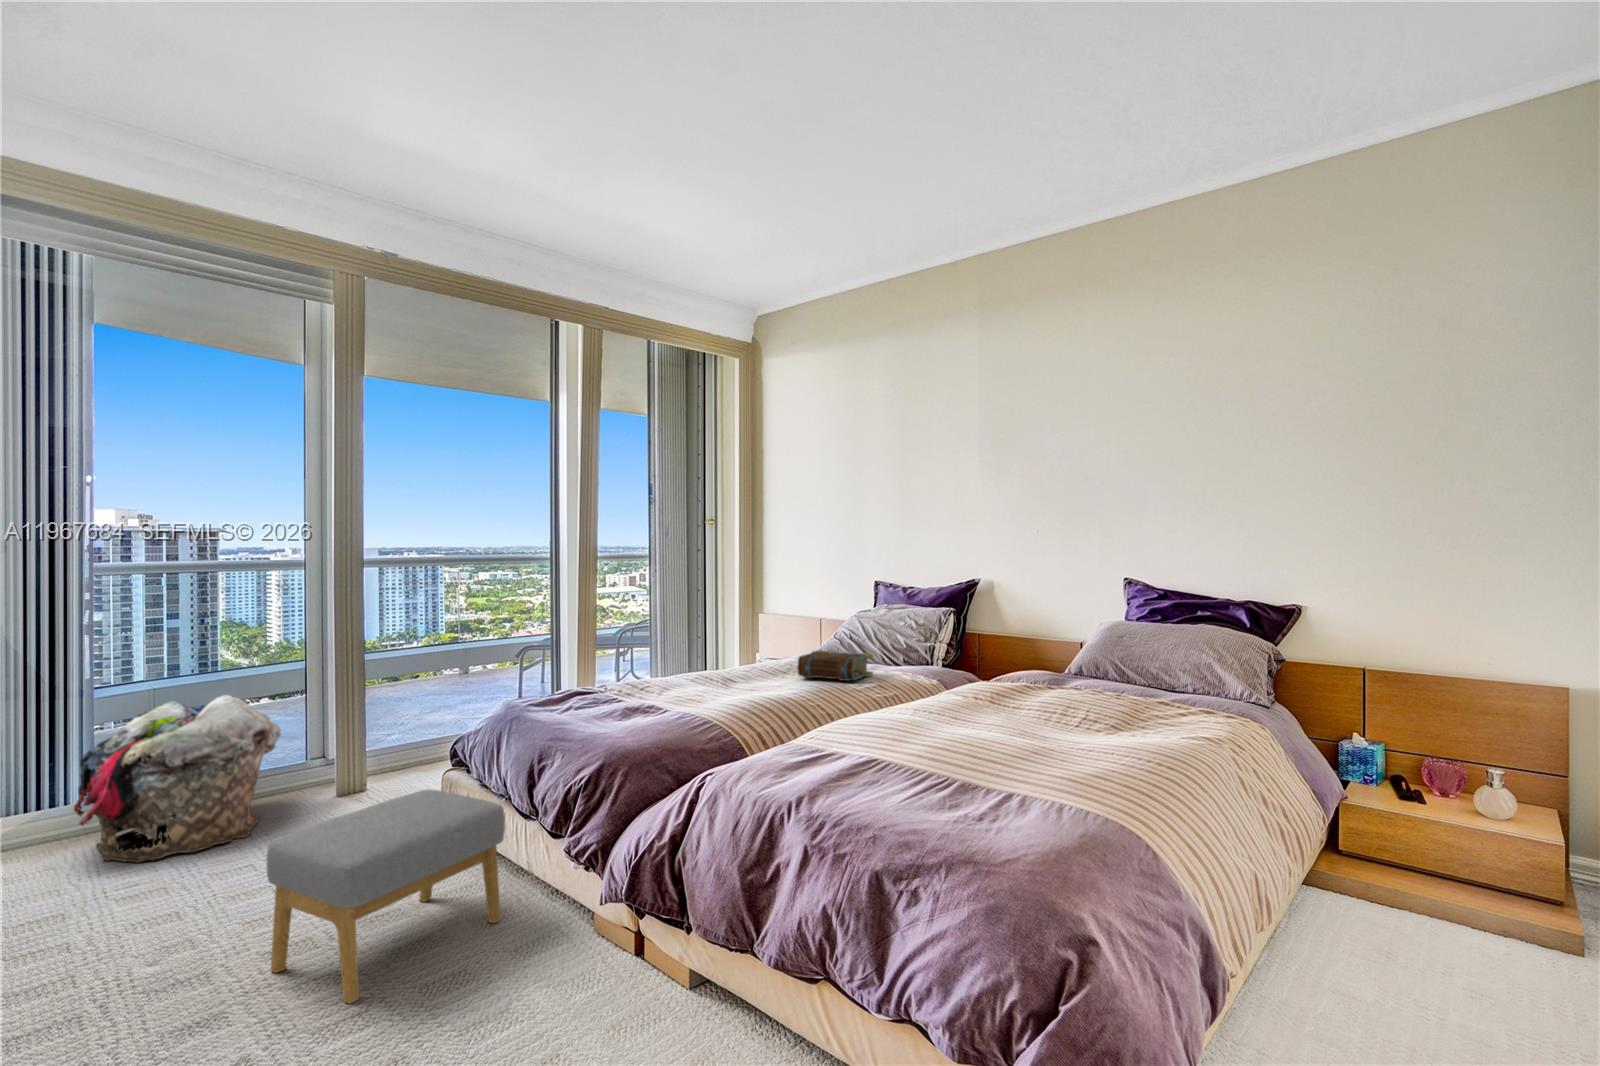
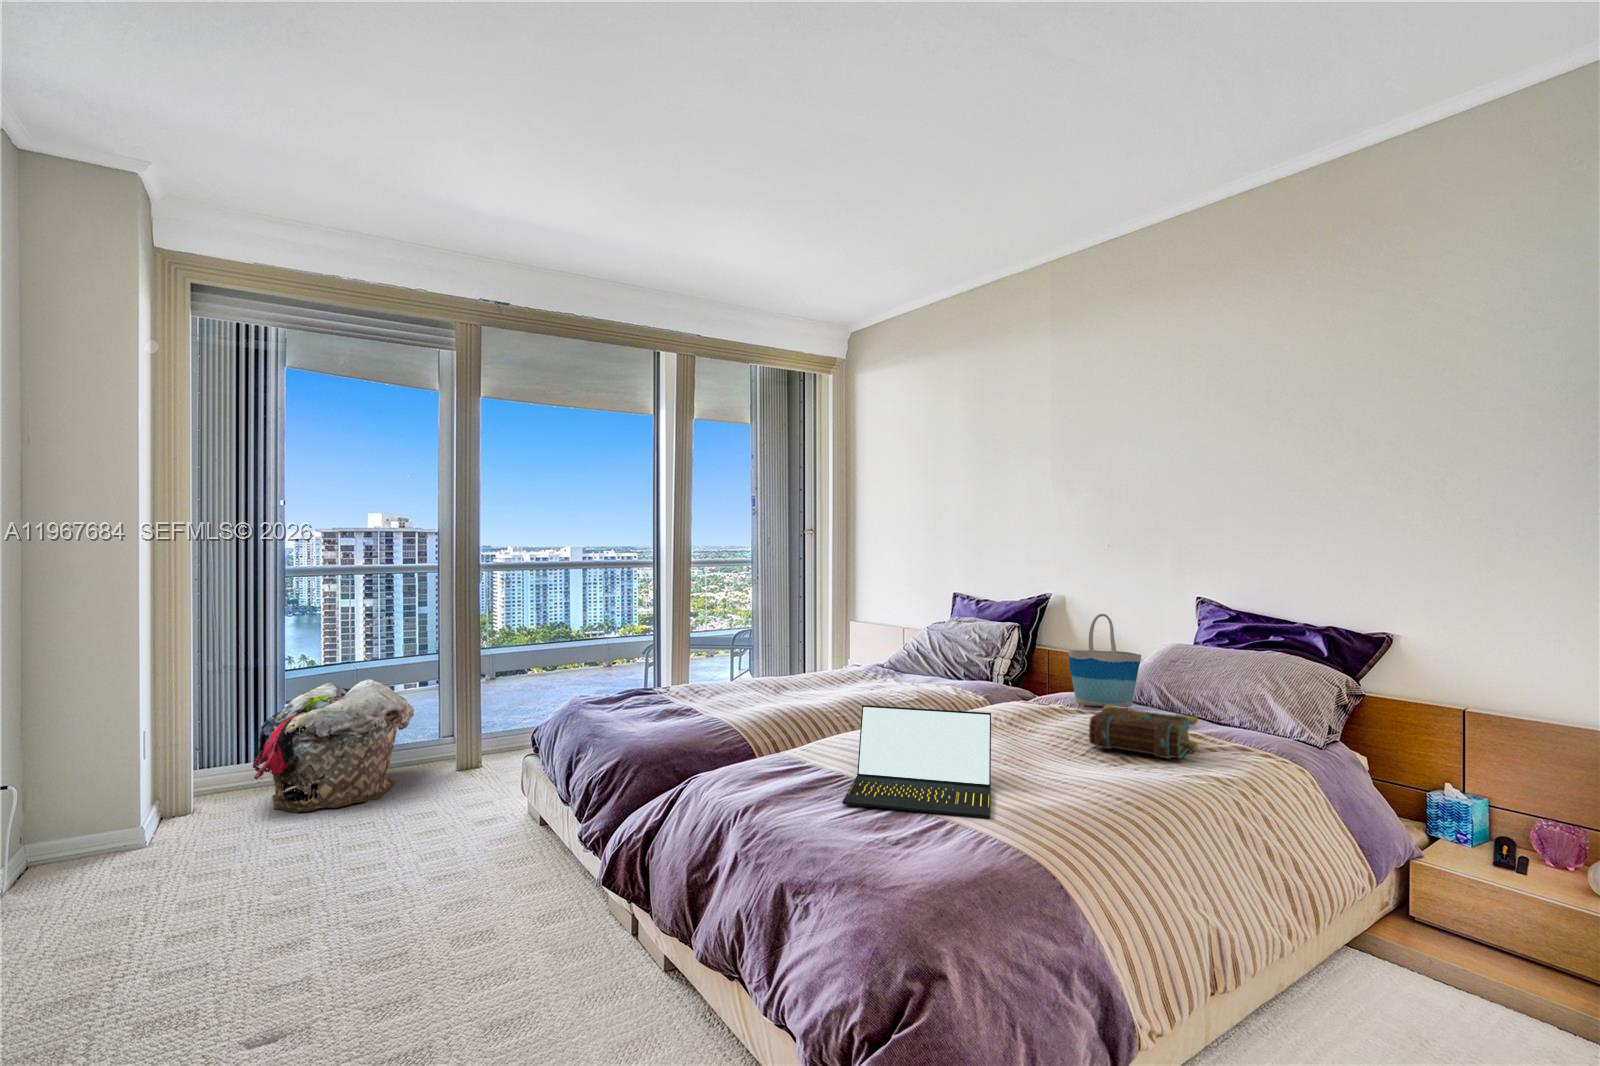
tote bag: none [1028,593,1095,682] -> present [1069,614,1141,707]
book: present [797,650,873,681] -> present [1089,705,1198,759]
laptop: none [890,686,1051,787] -> present [843,705,991,818]
footstool: present [267,789,505,1003] -> none [348,771,542,946]

